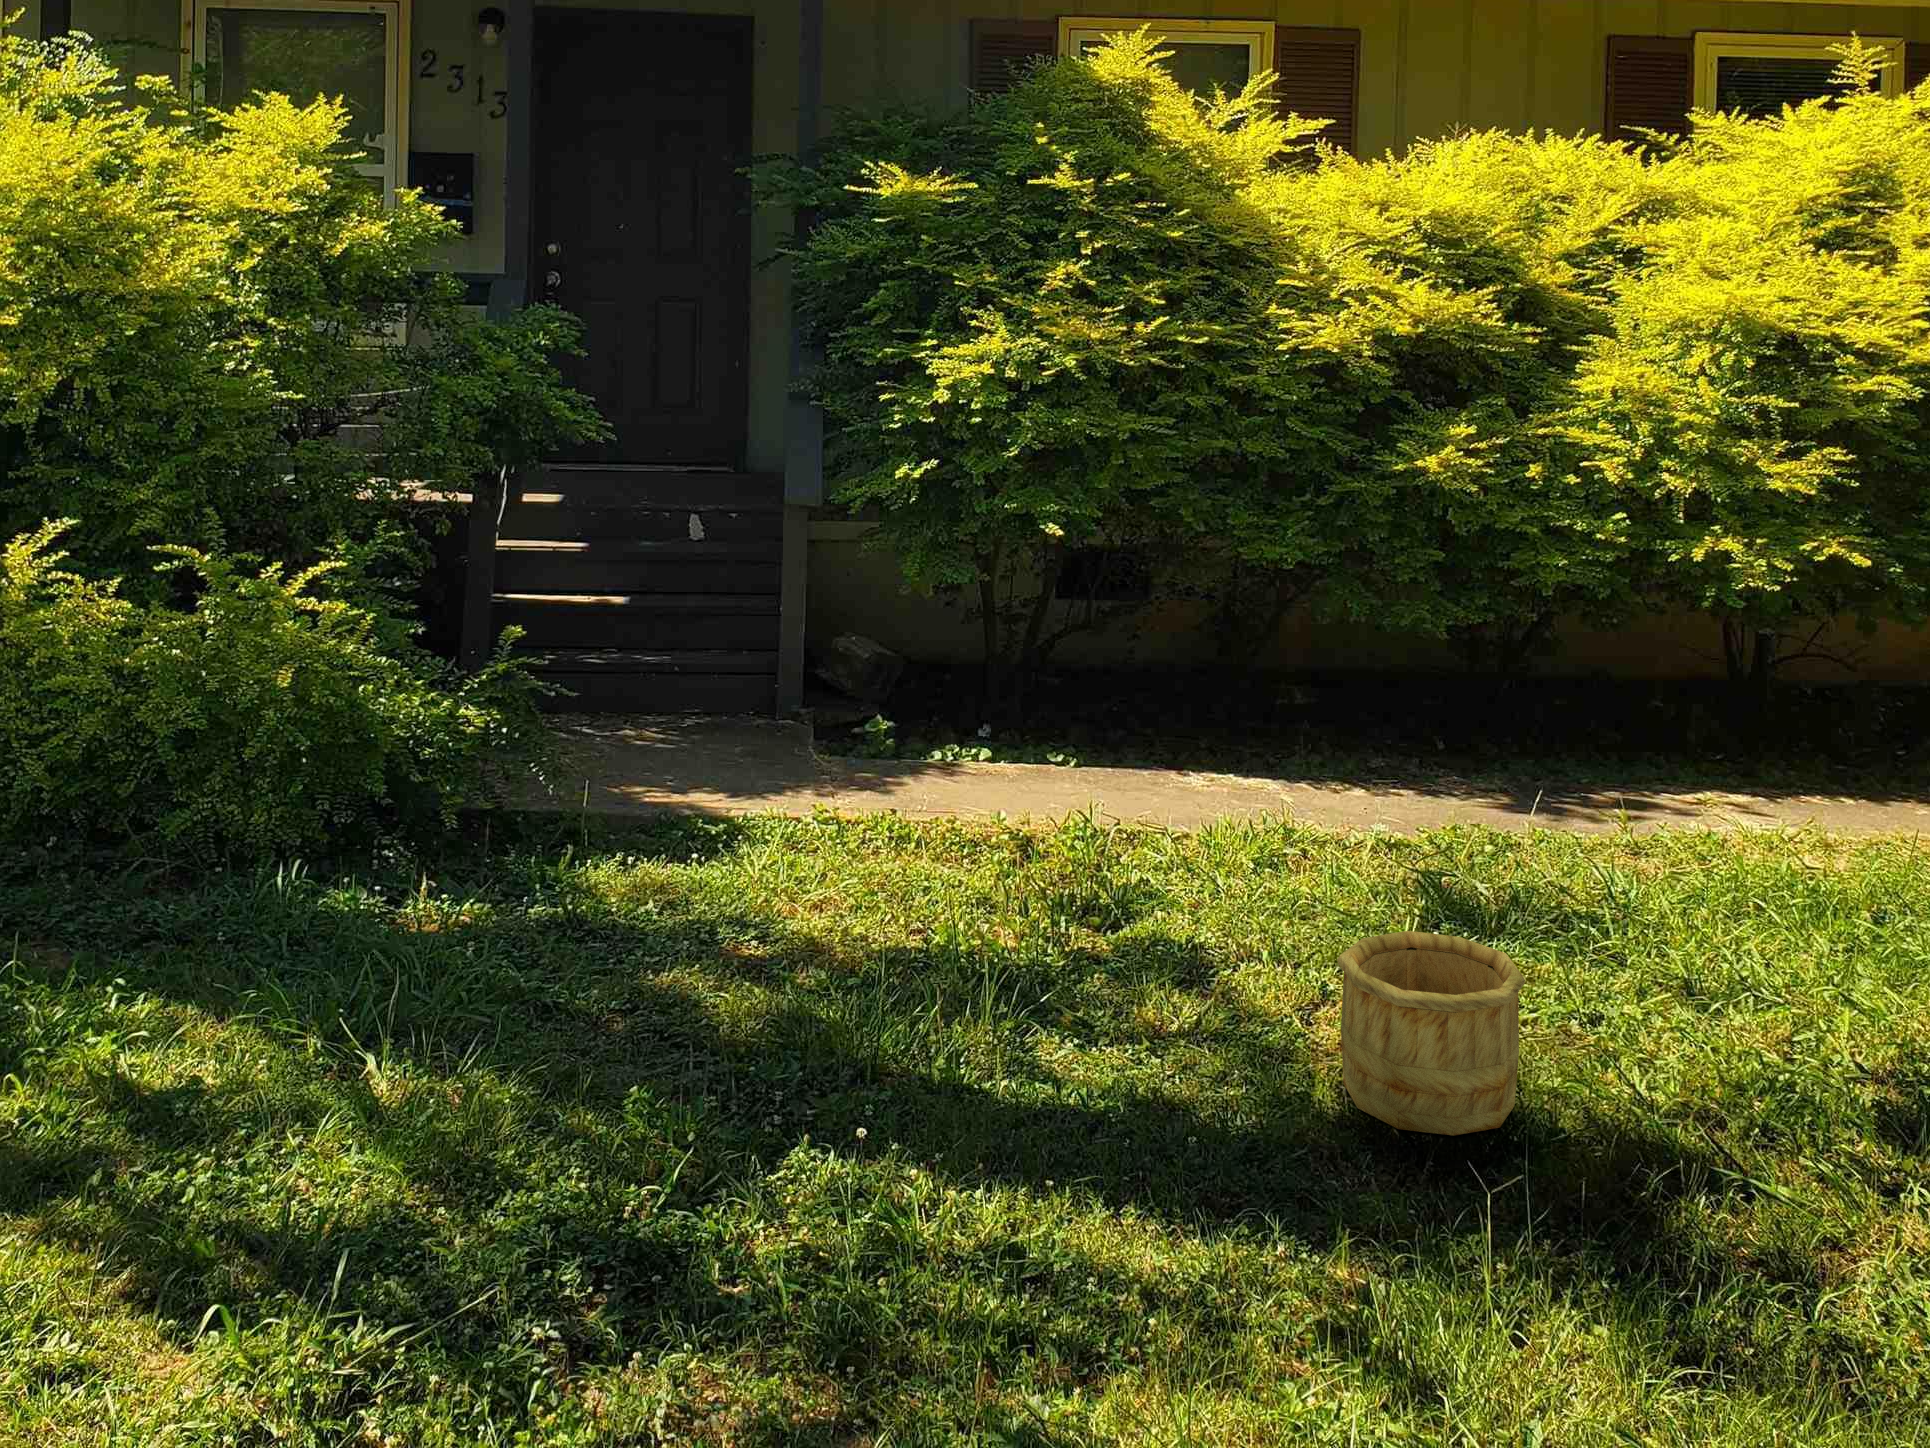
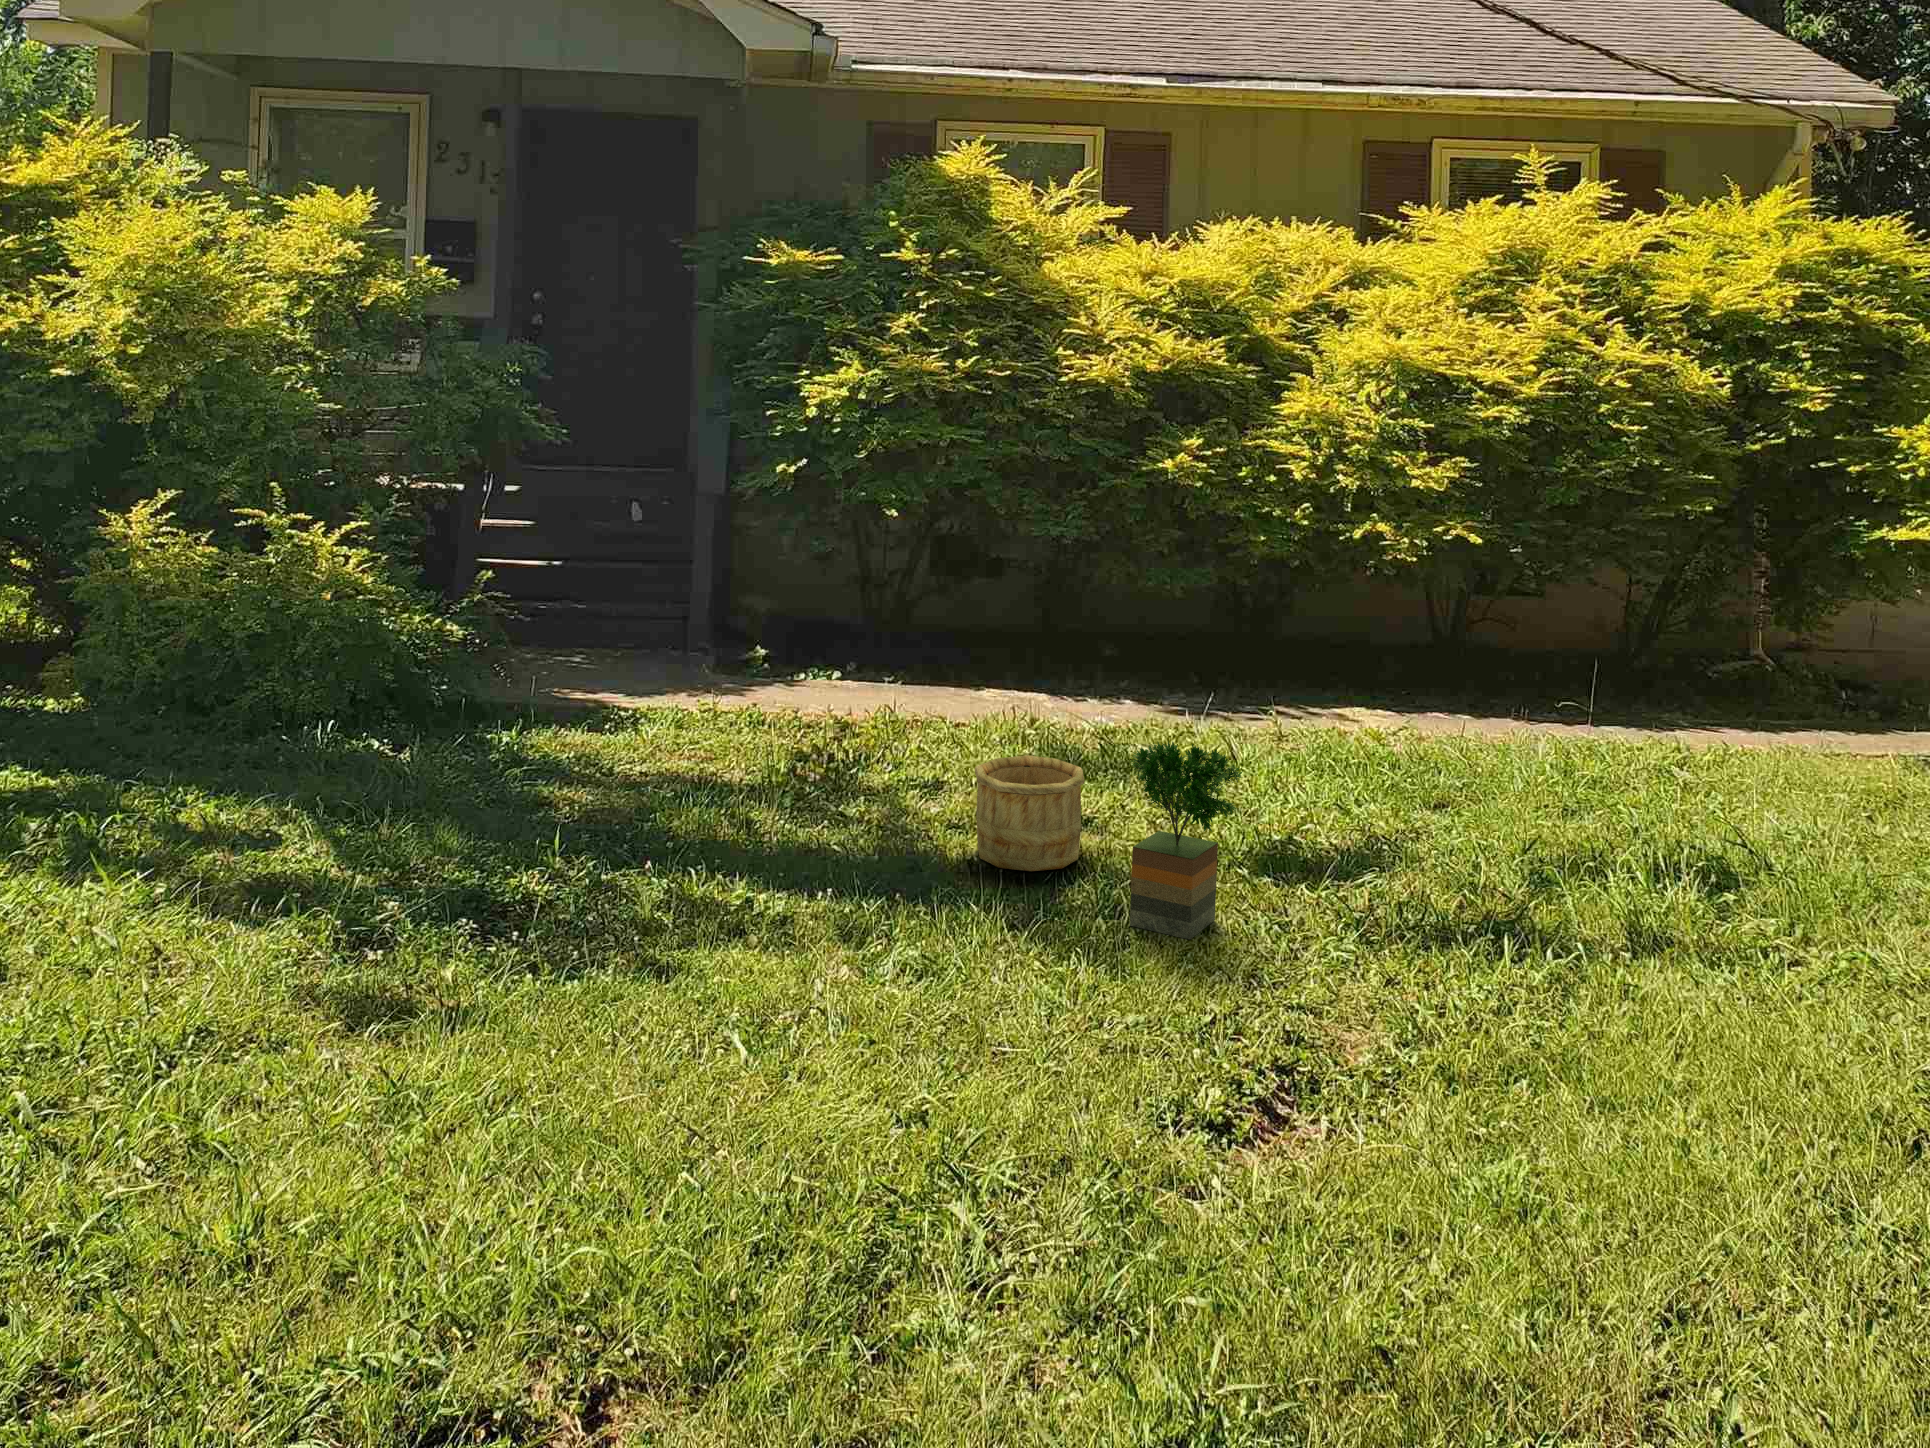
potted tree: none [1656,935,1879,1294] -> present [1130,741,1242,940]

